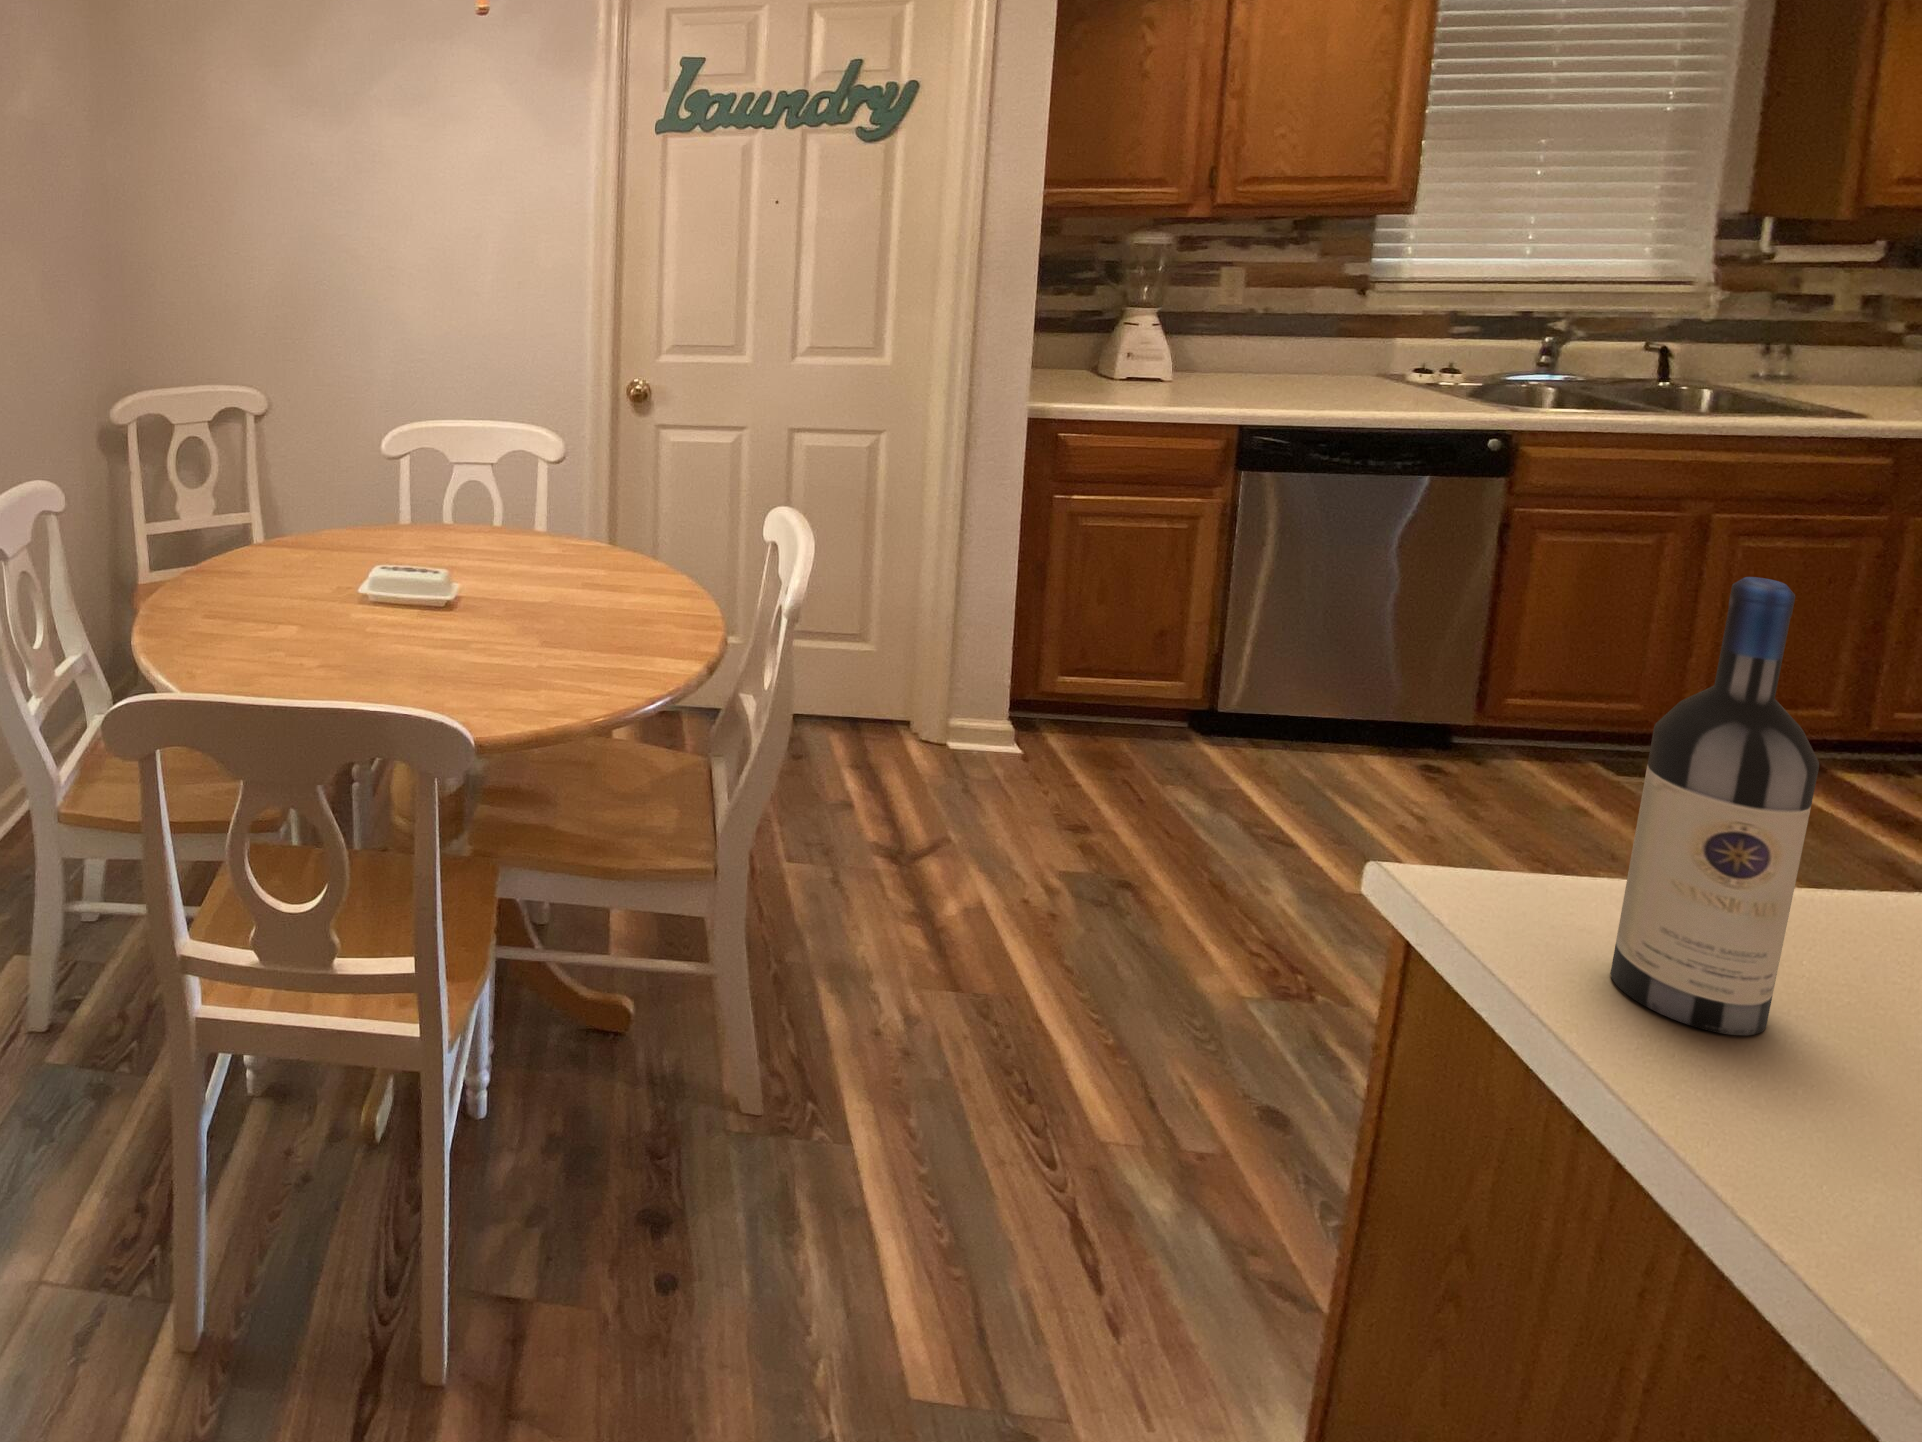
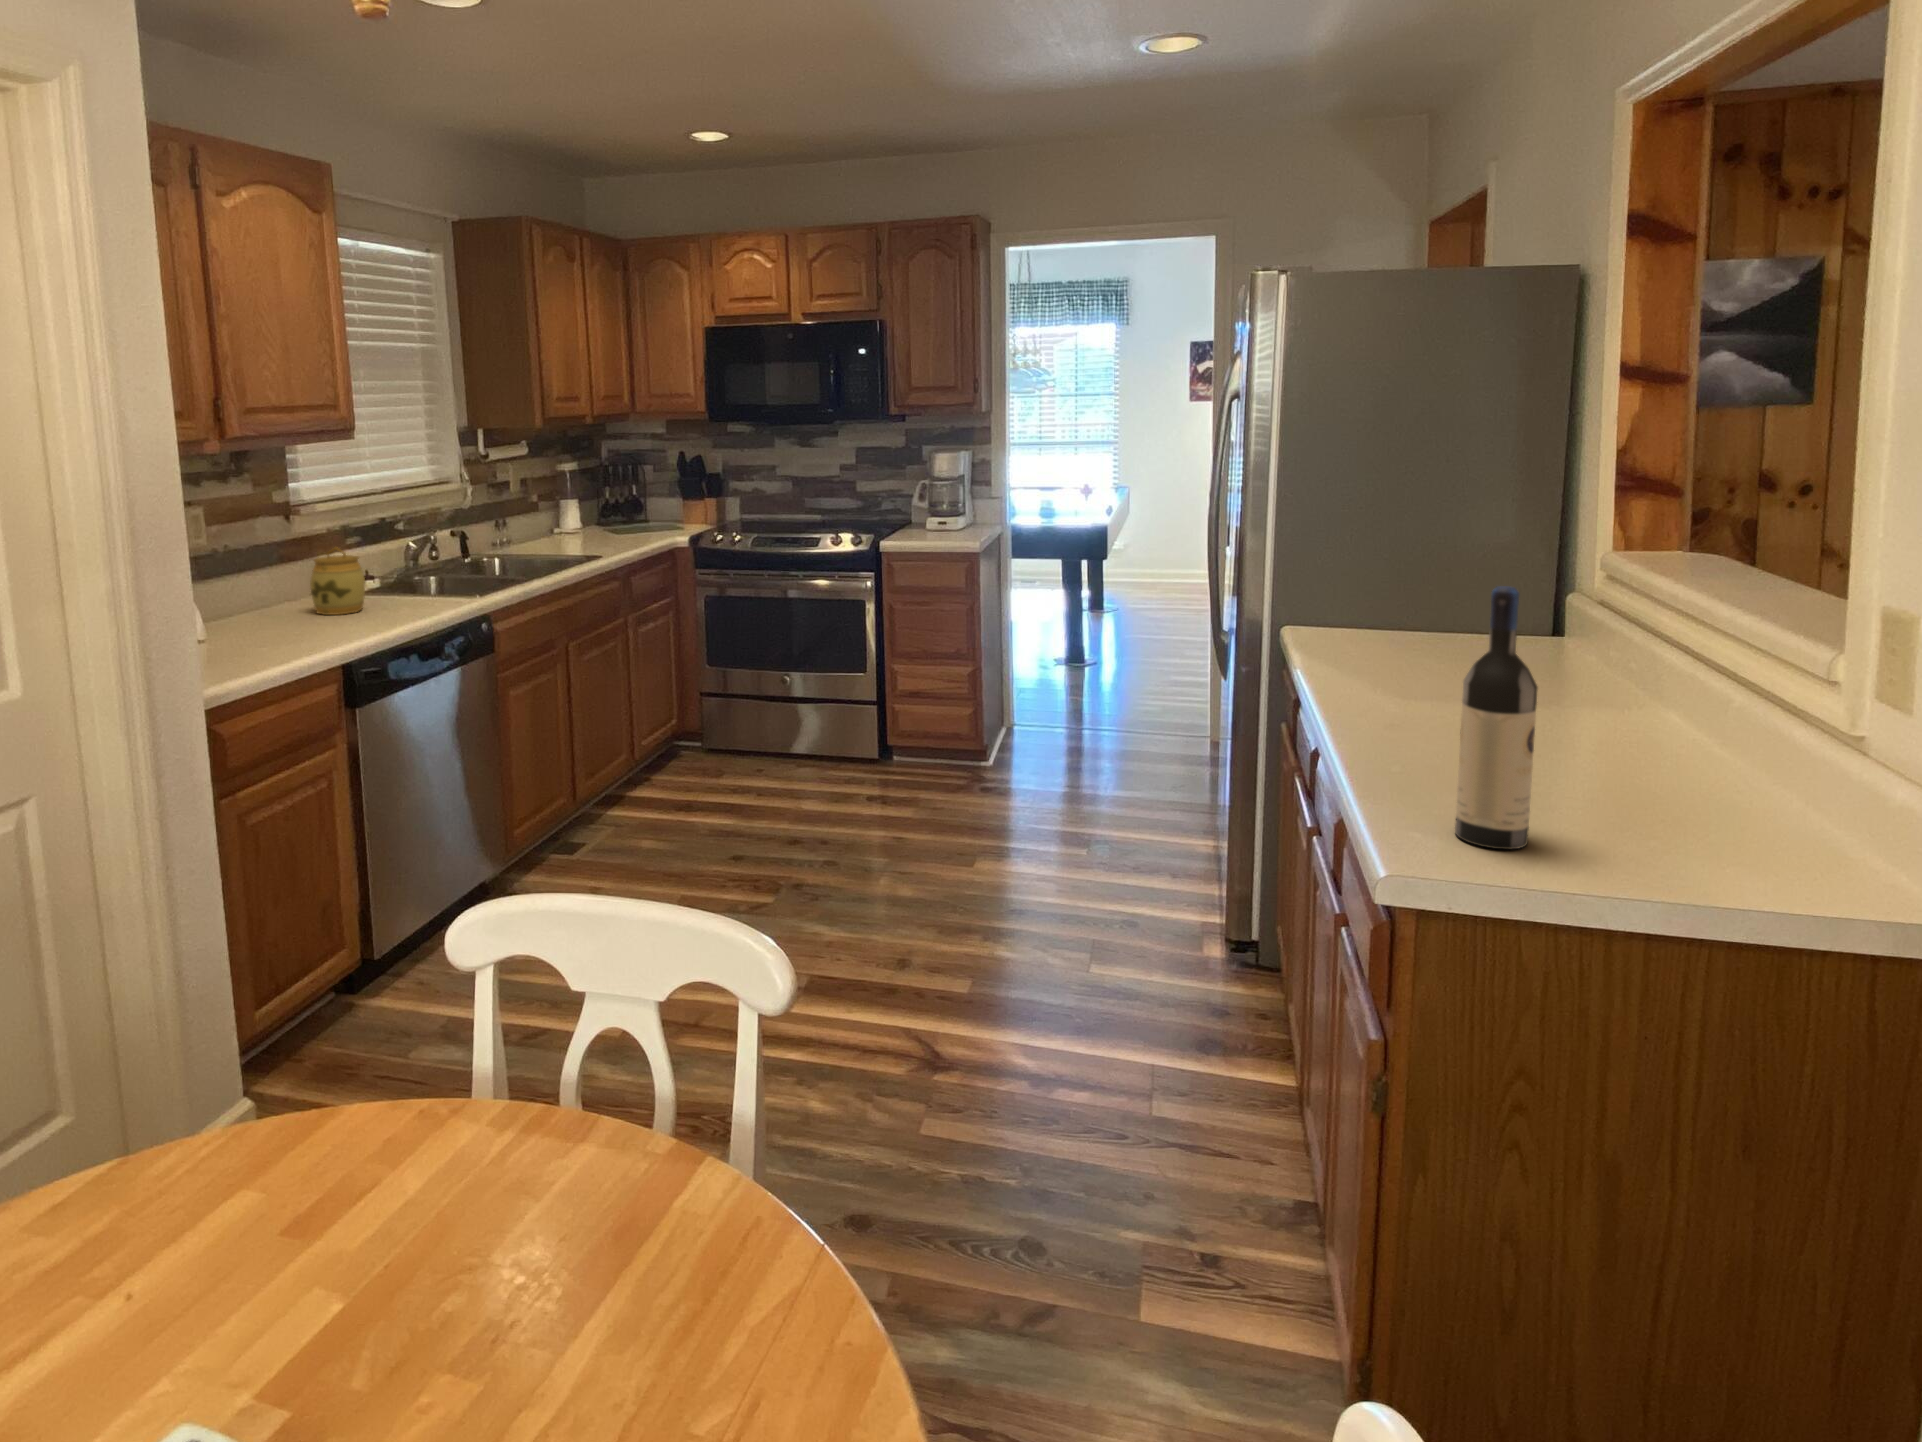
jar: none [1303,328,1368,400] -> present [310,547,365,615]

